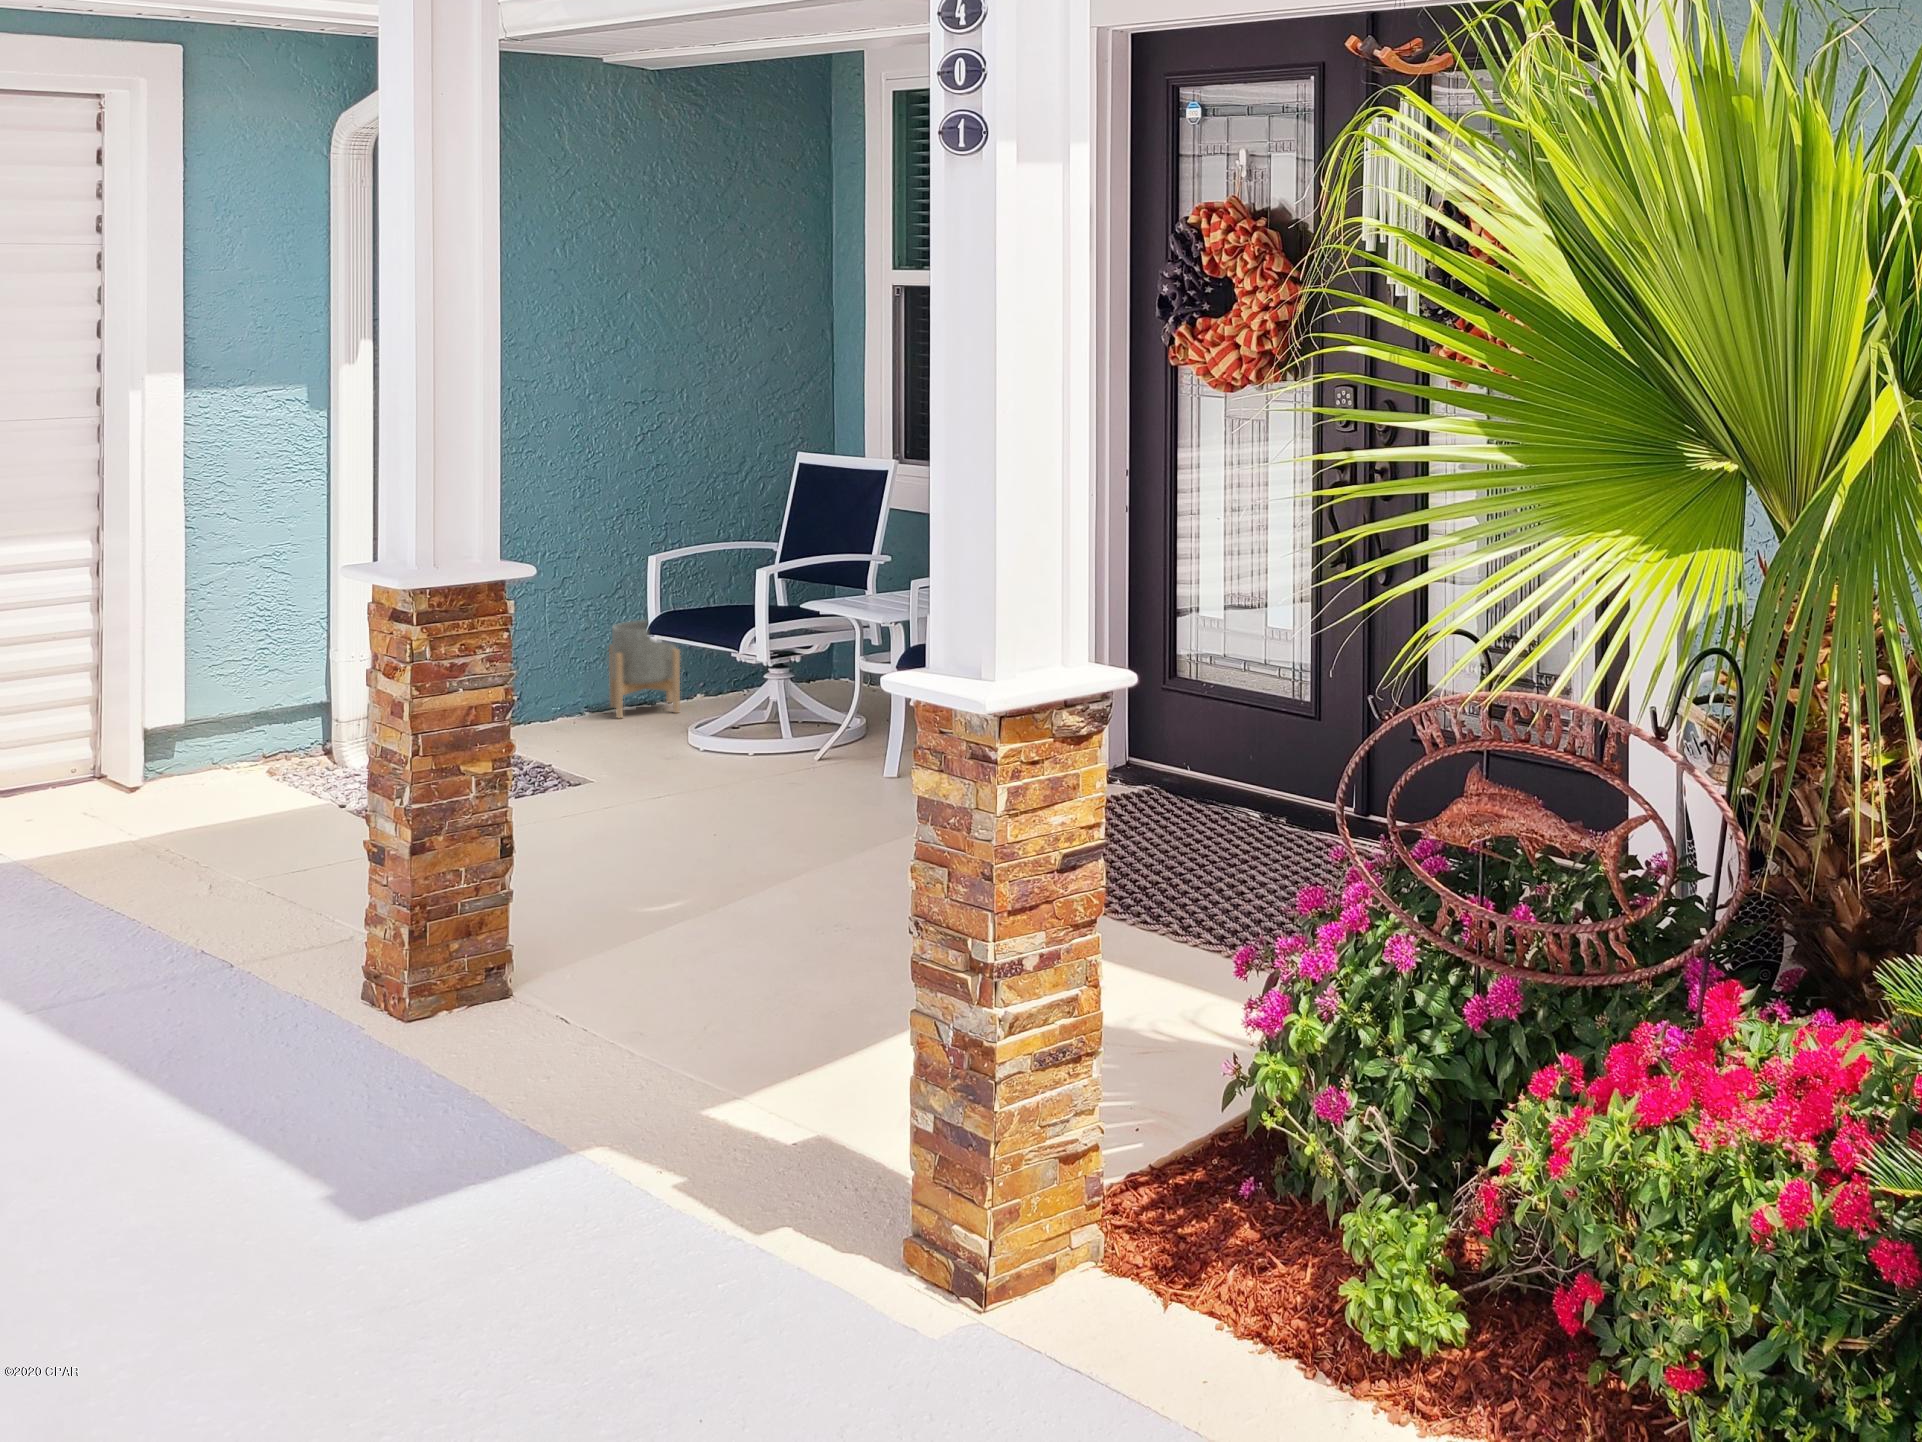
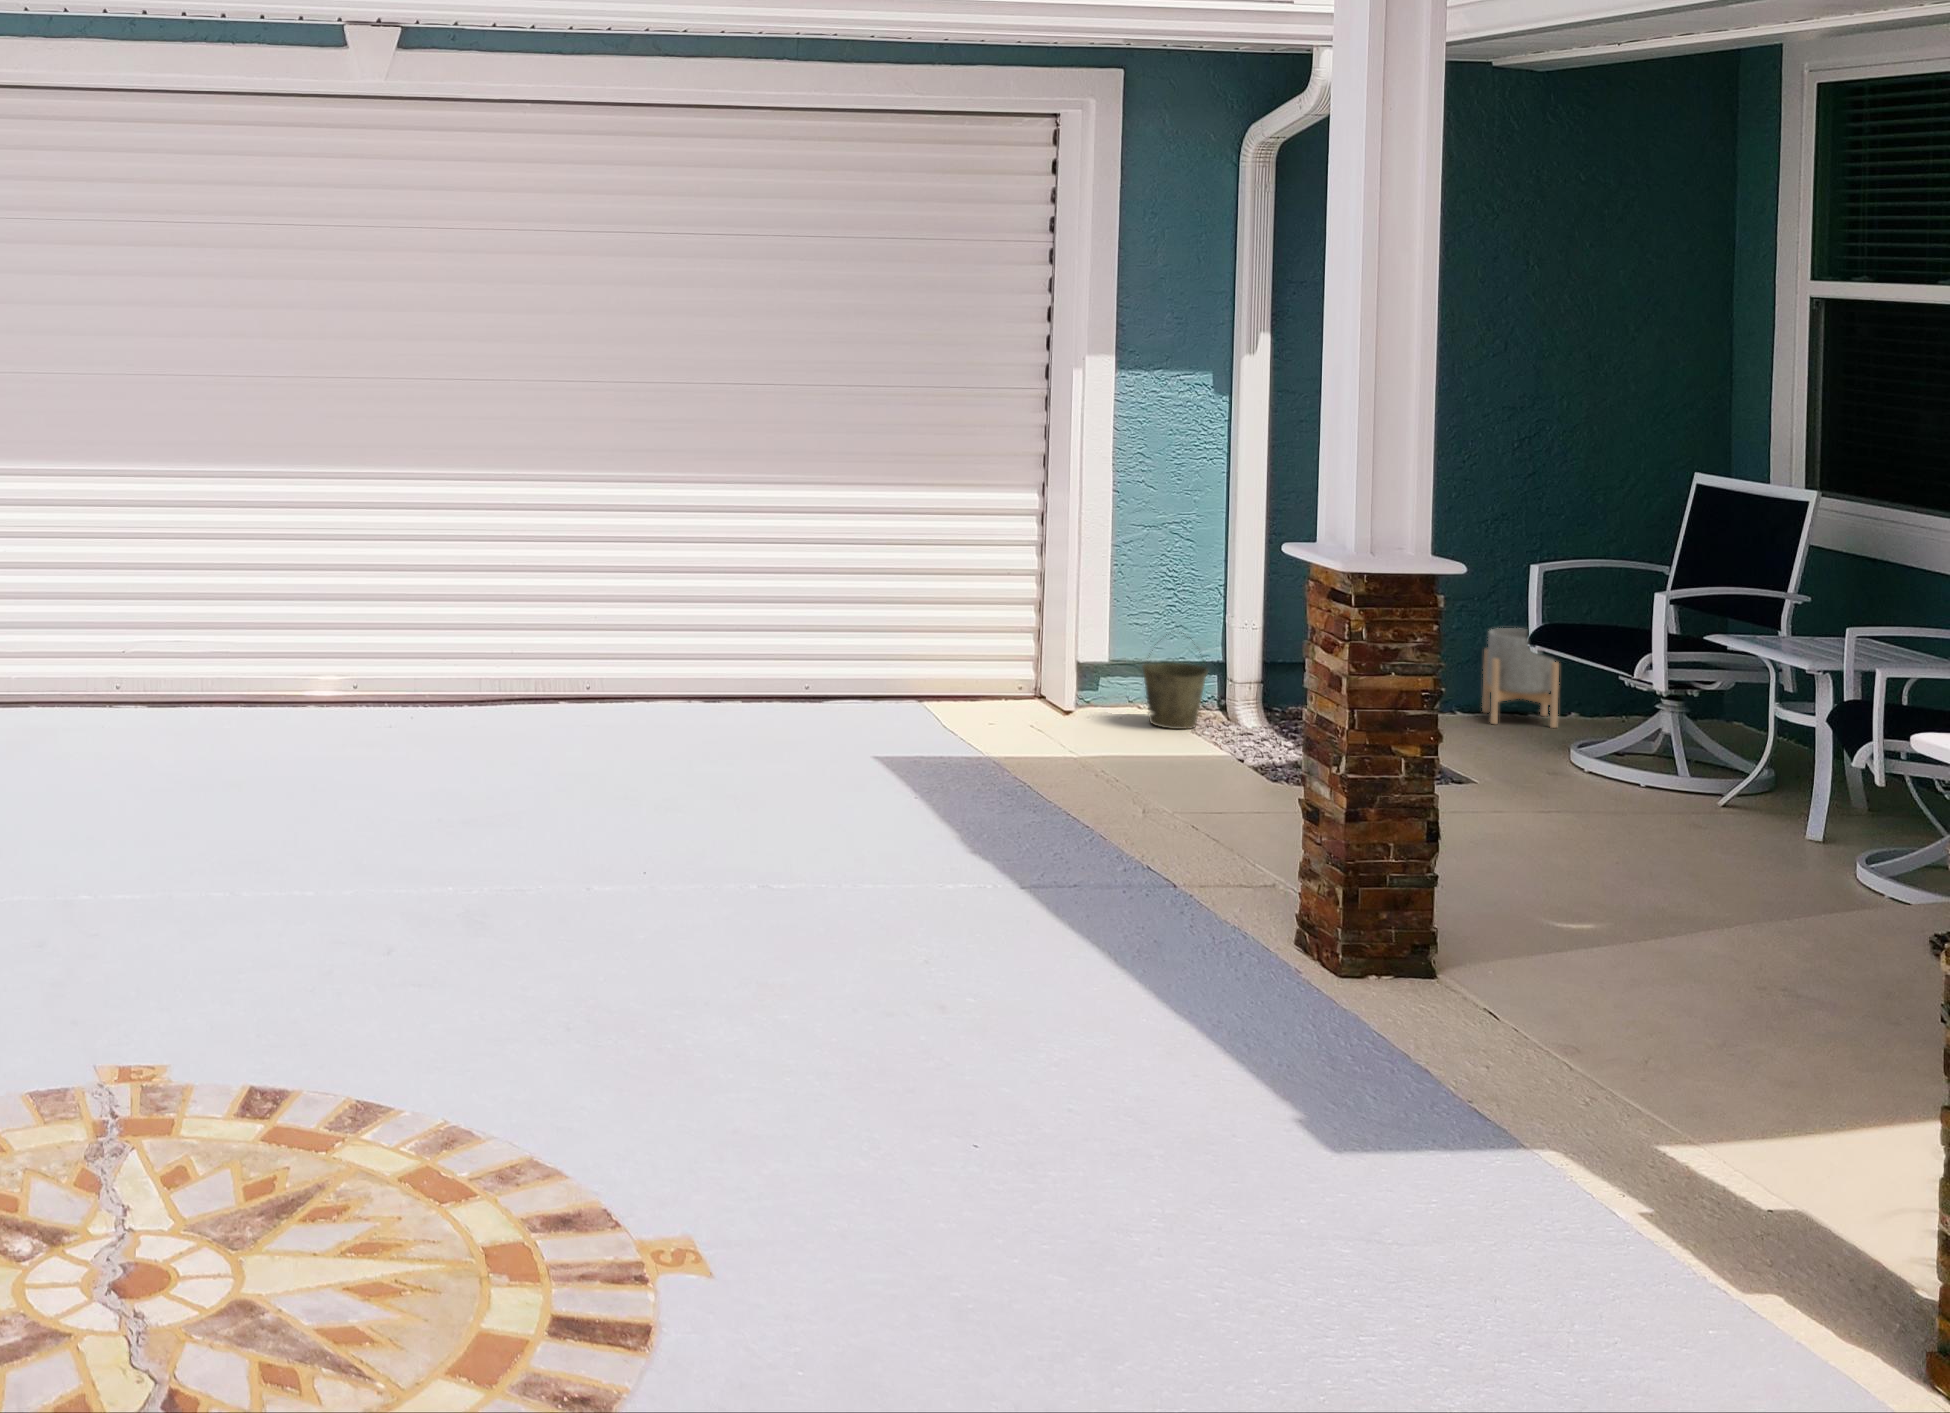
bucket: none [227,669,307,779] -> present [1143,633,1208,729]

